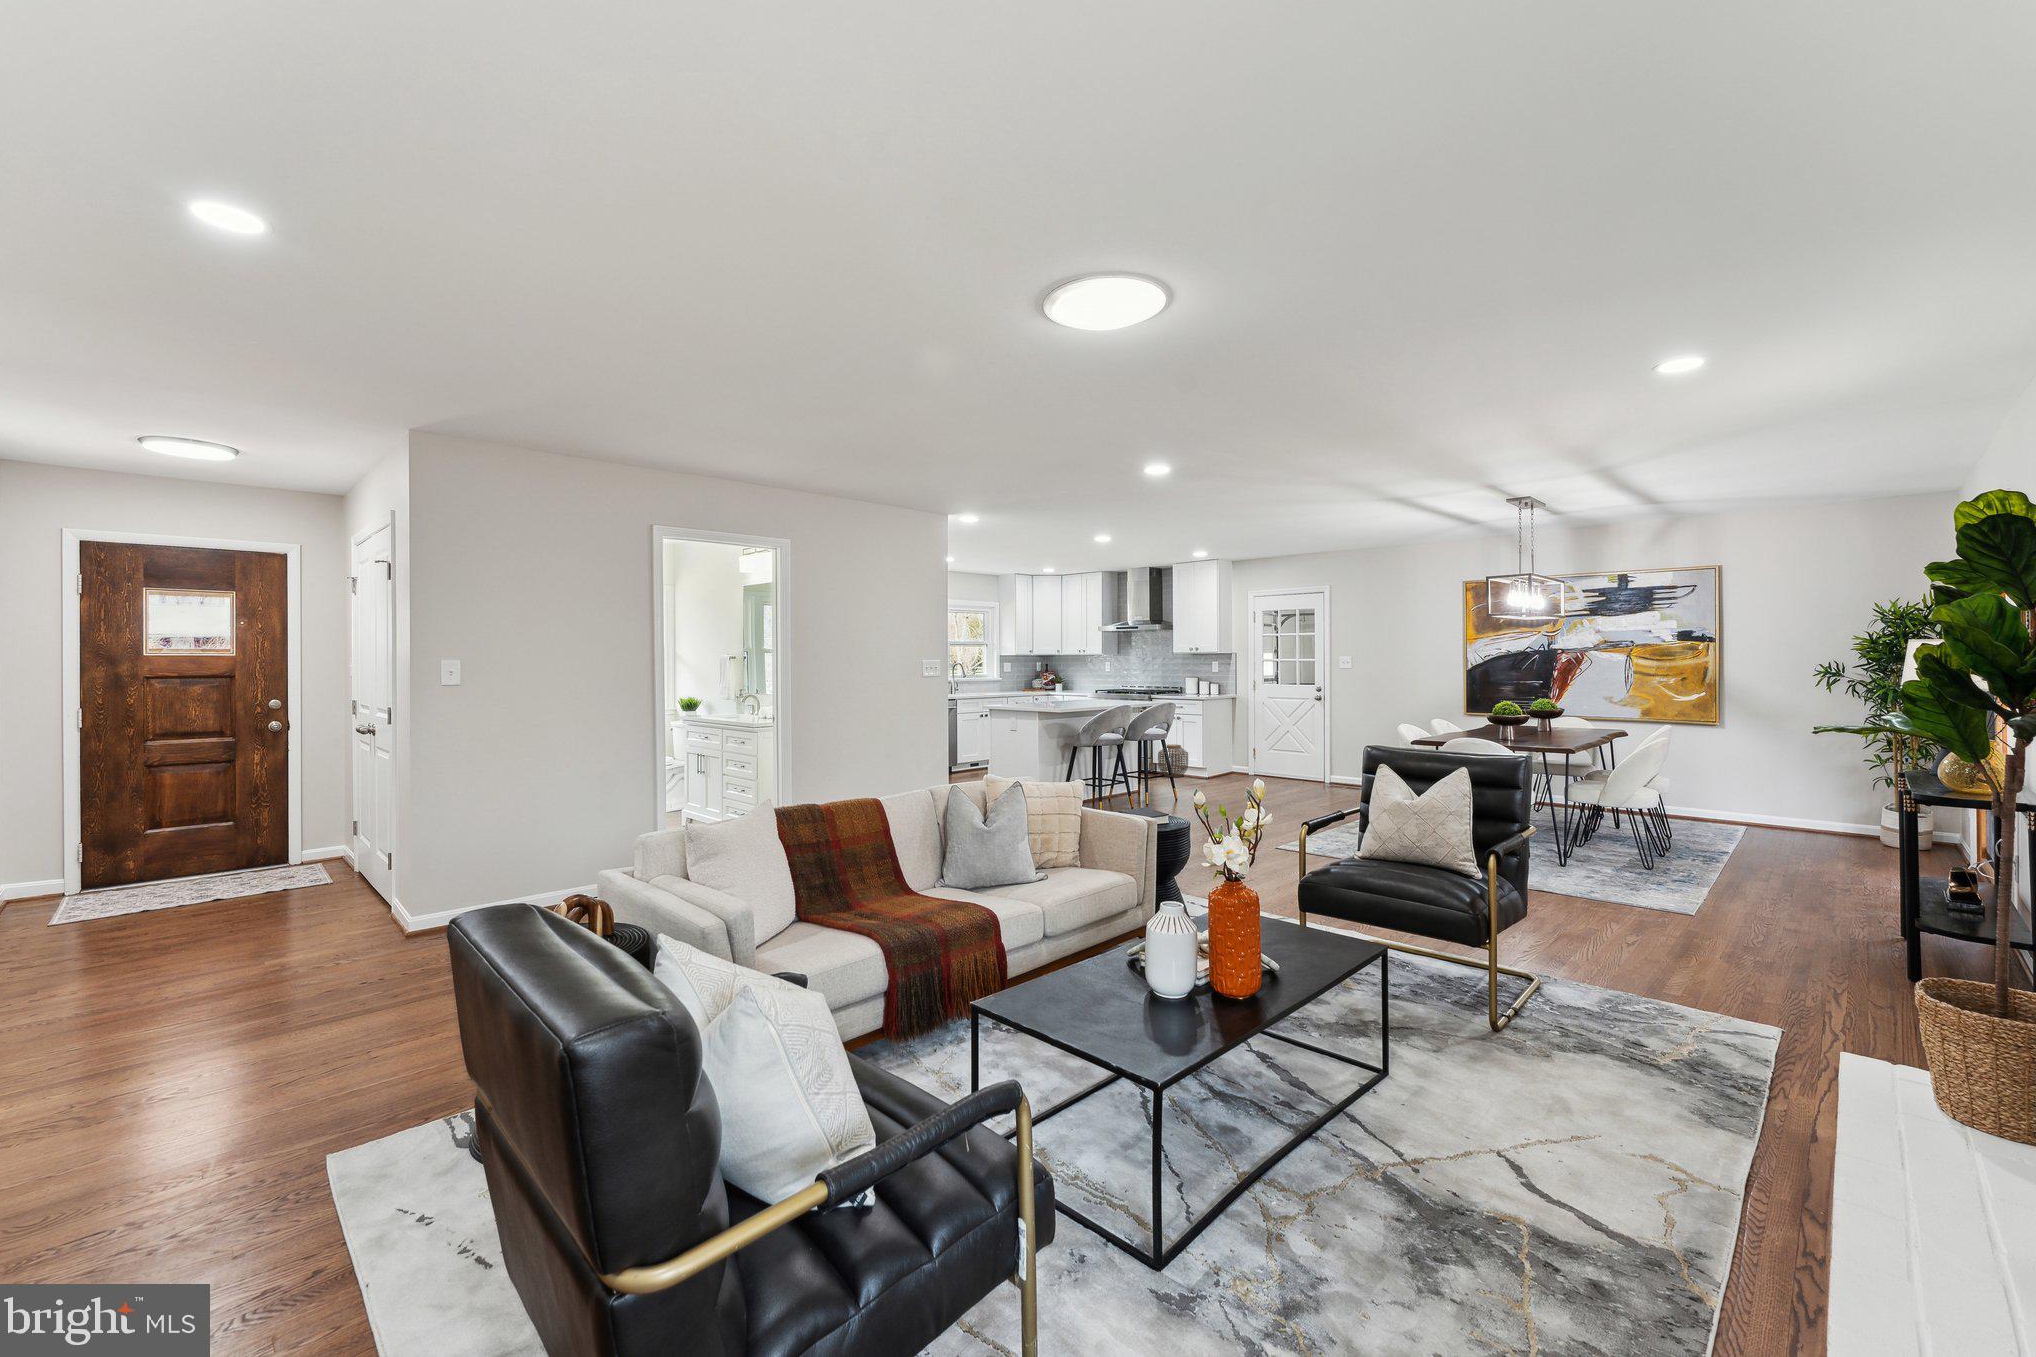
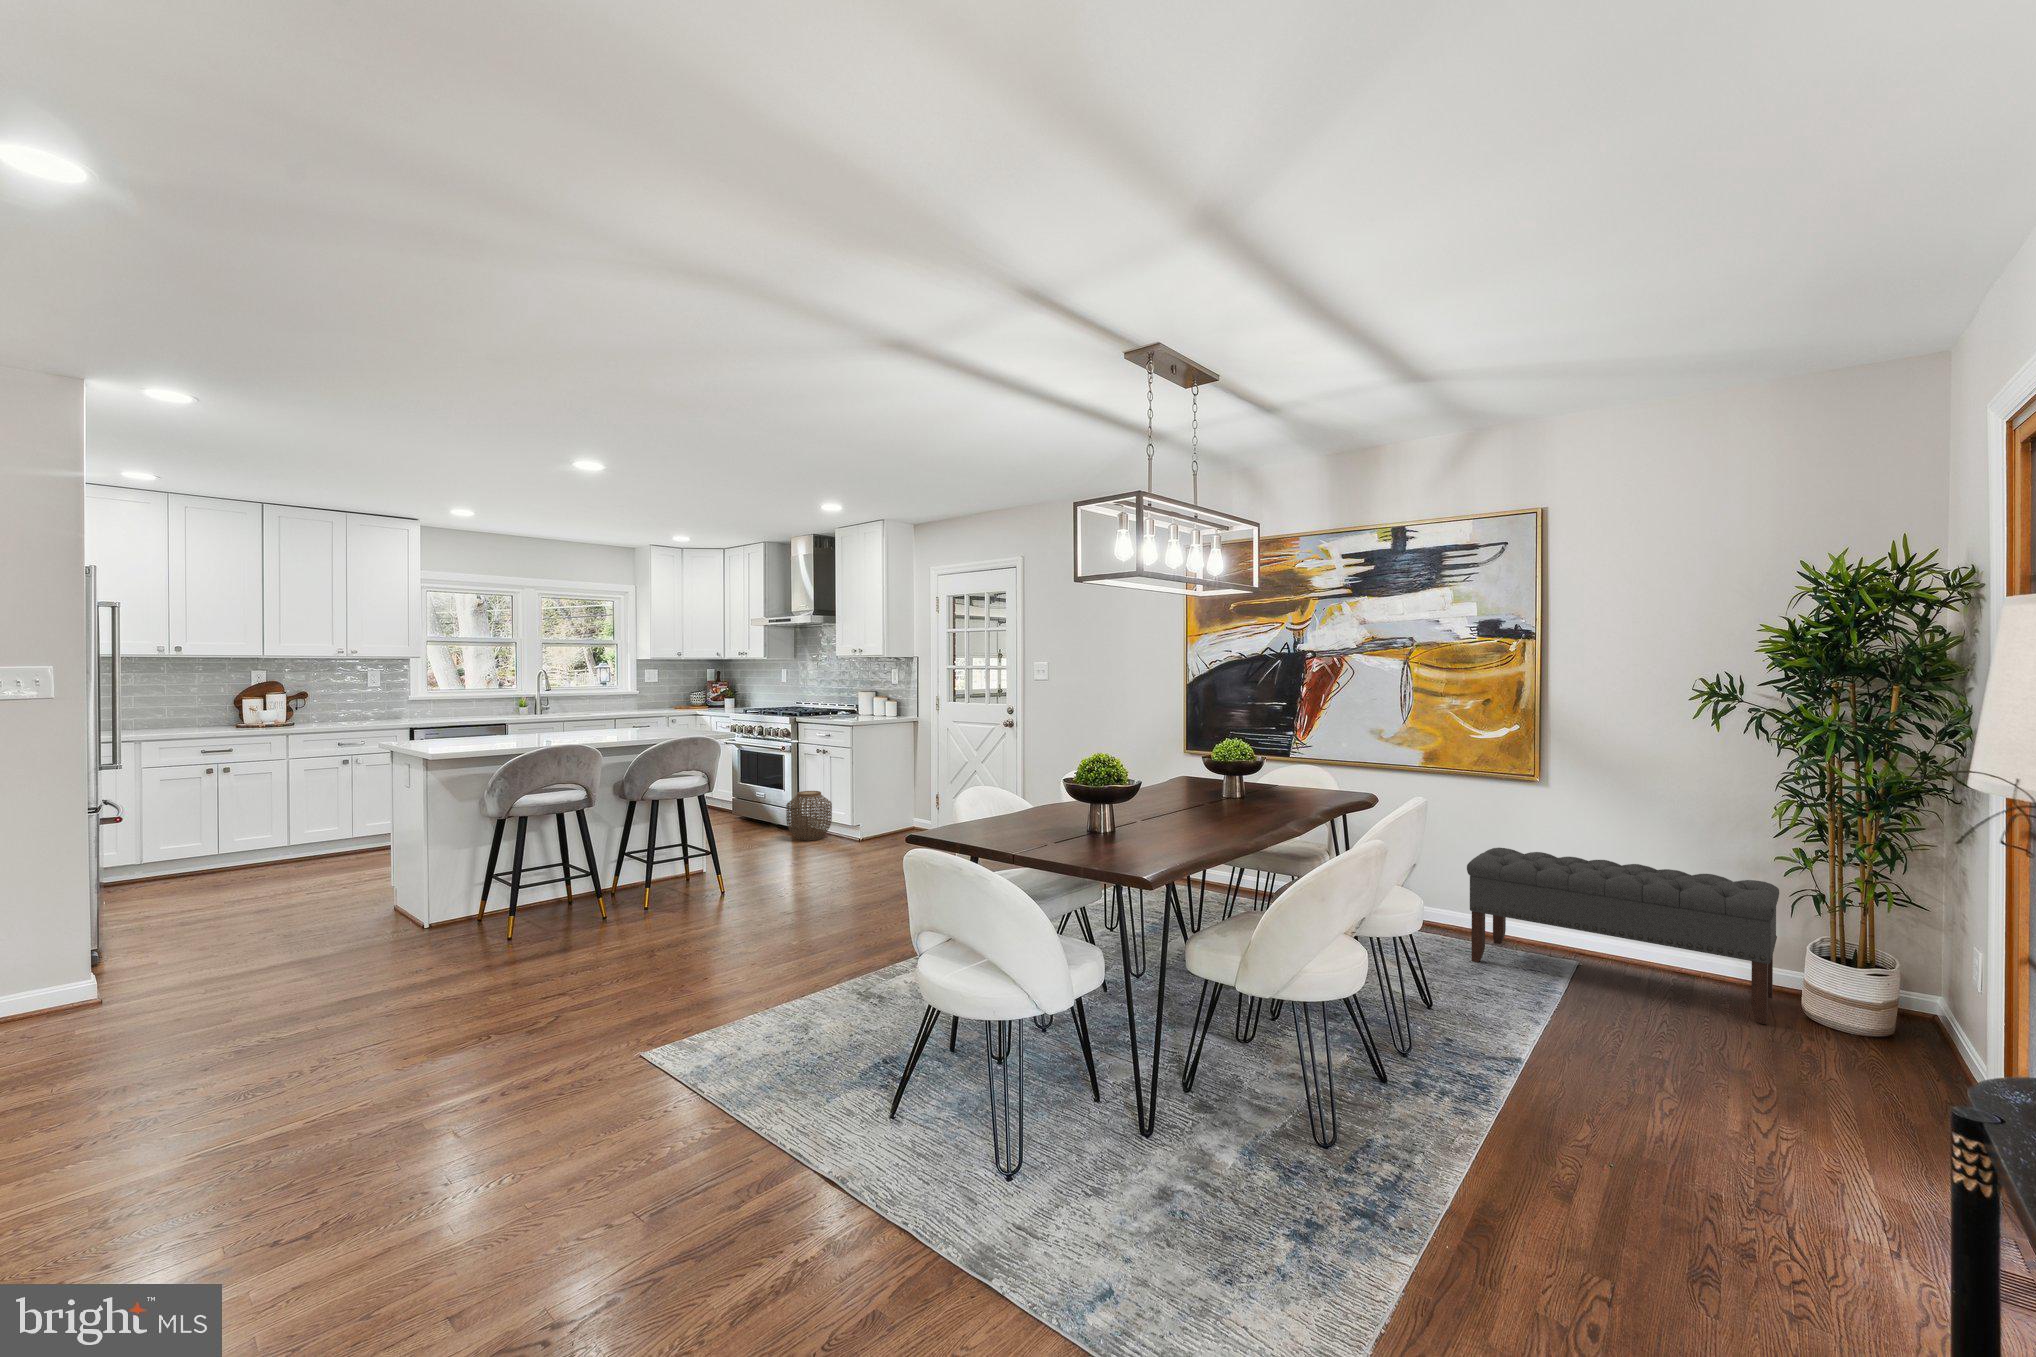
bench: none [1676,764,1865,846] -> present [1467,848,1779,1024]

